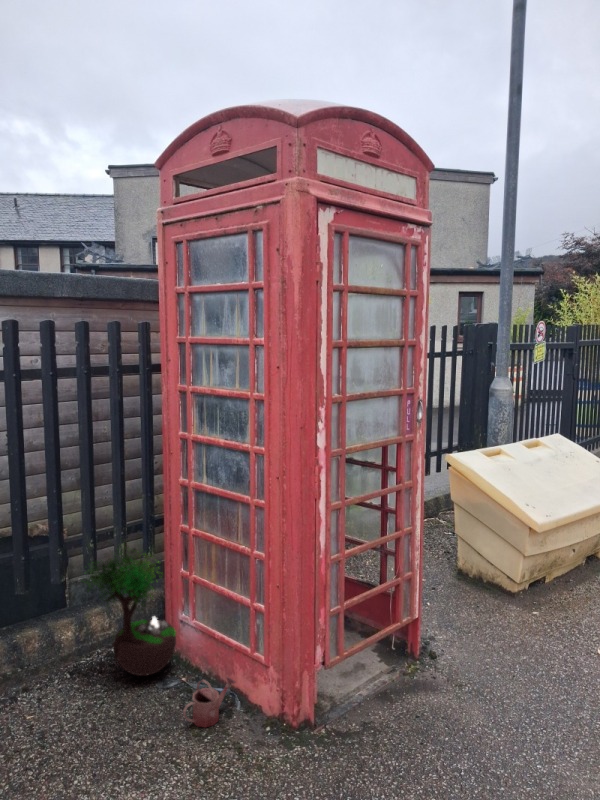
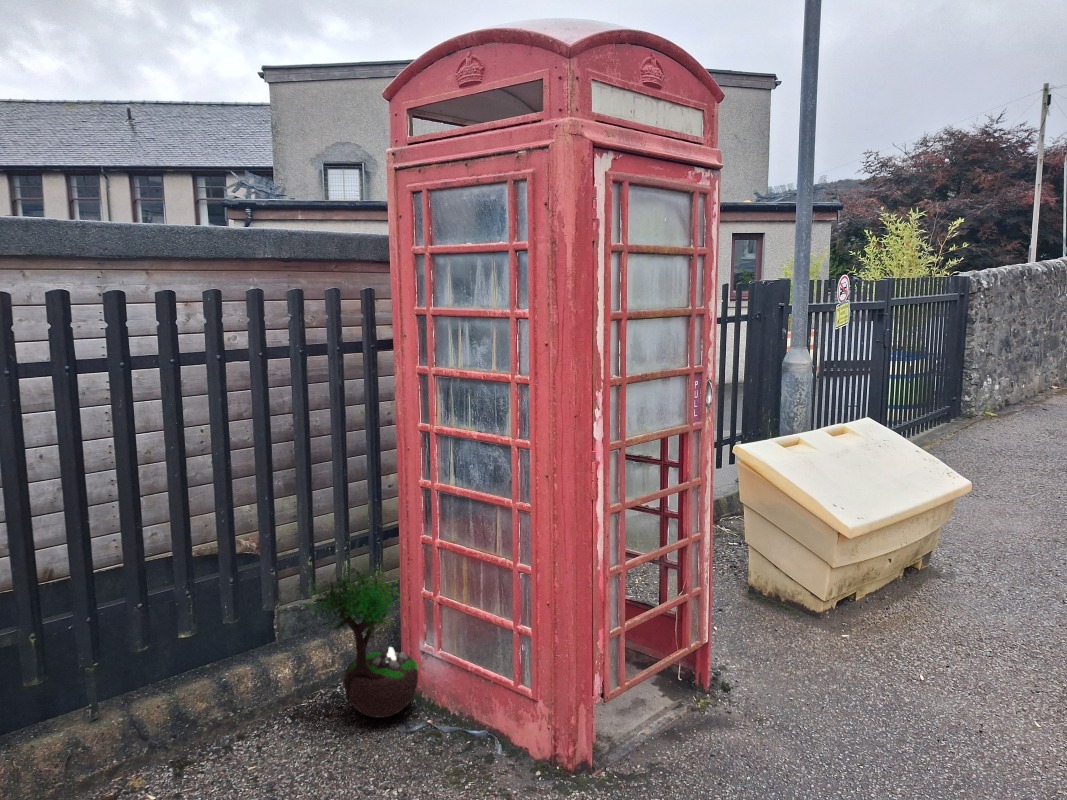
watering can: present [183,676,235,727] -> none [438,713,497,773]

